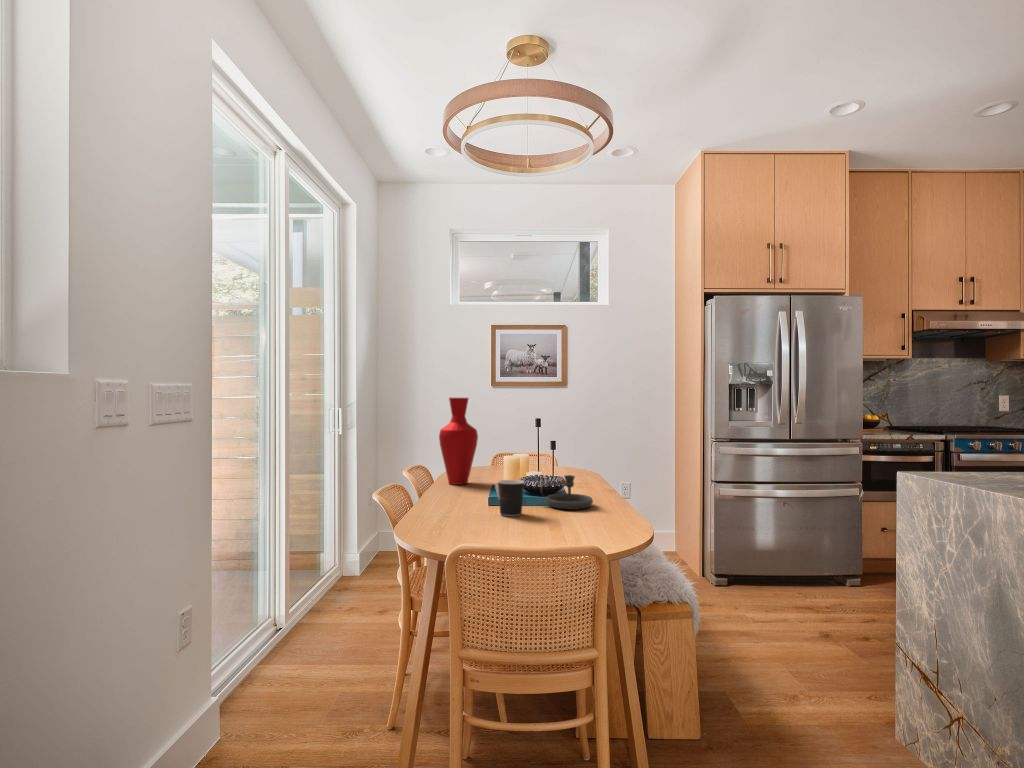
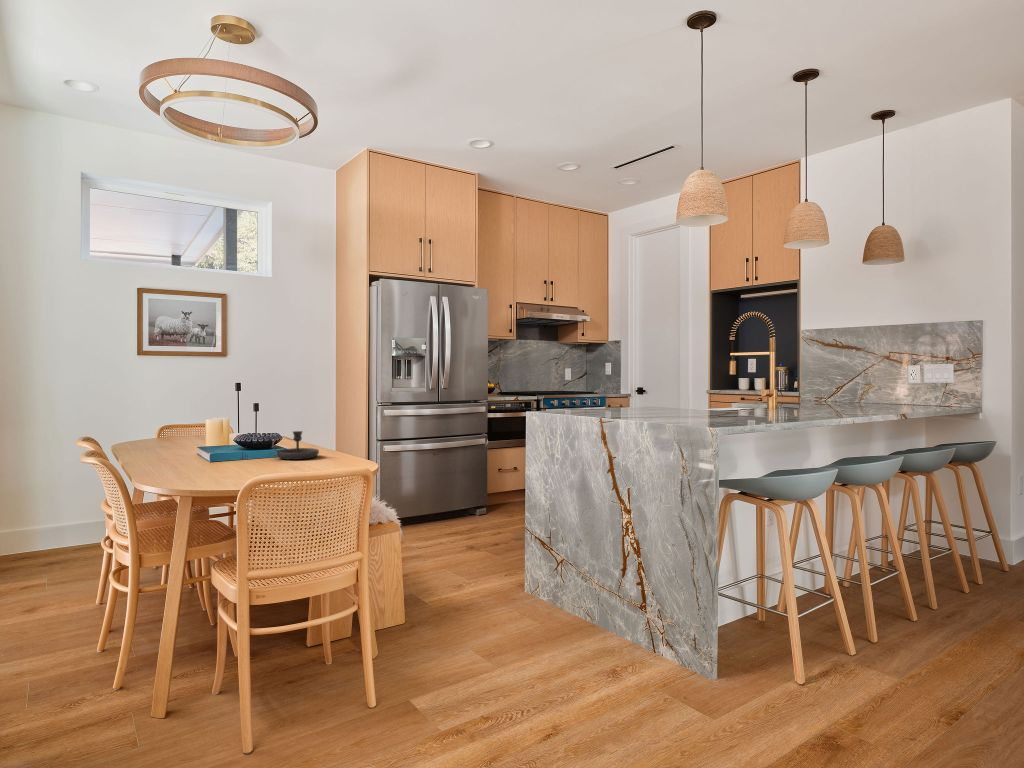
vase: present [439,398,478,485] -> none [136,365,181,454]
coffee cup: present [495,480,524,516] -> none [235,436,267,467]

